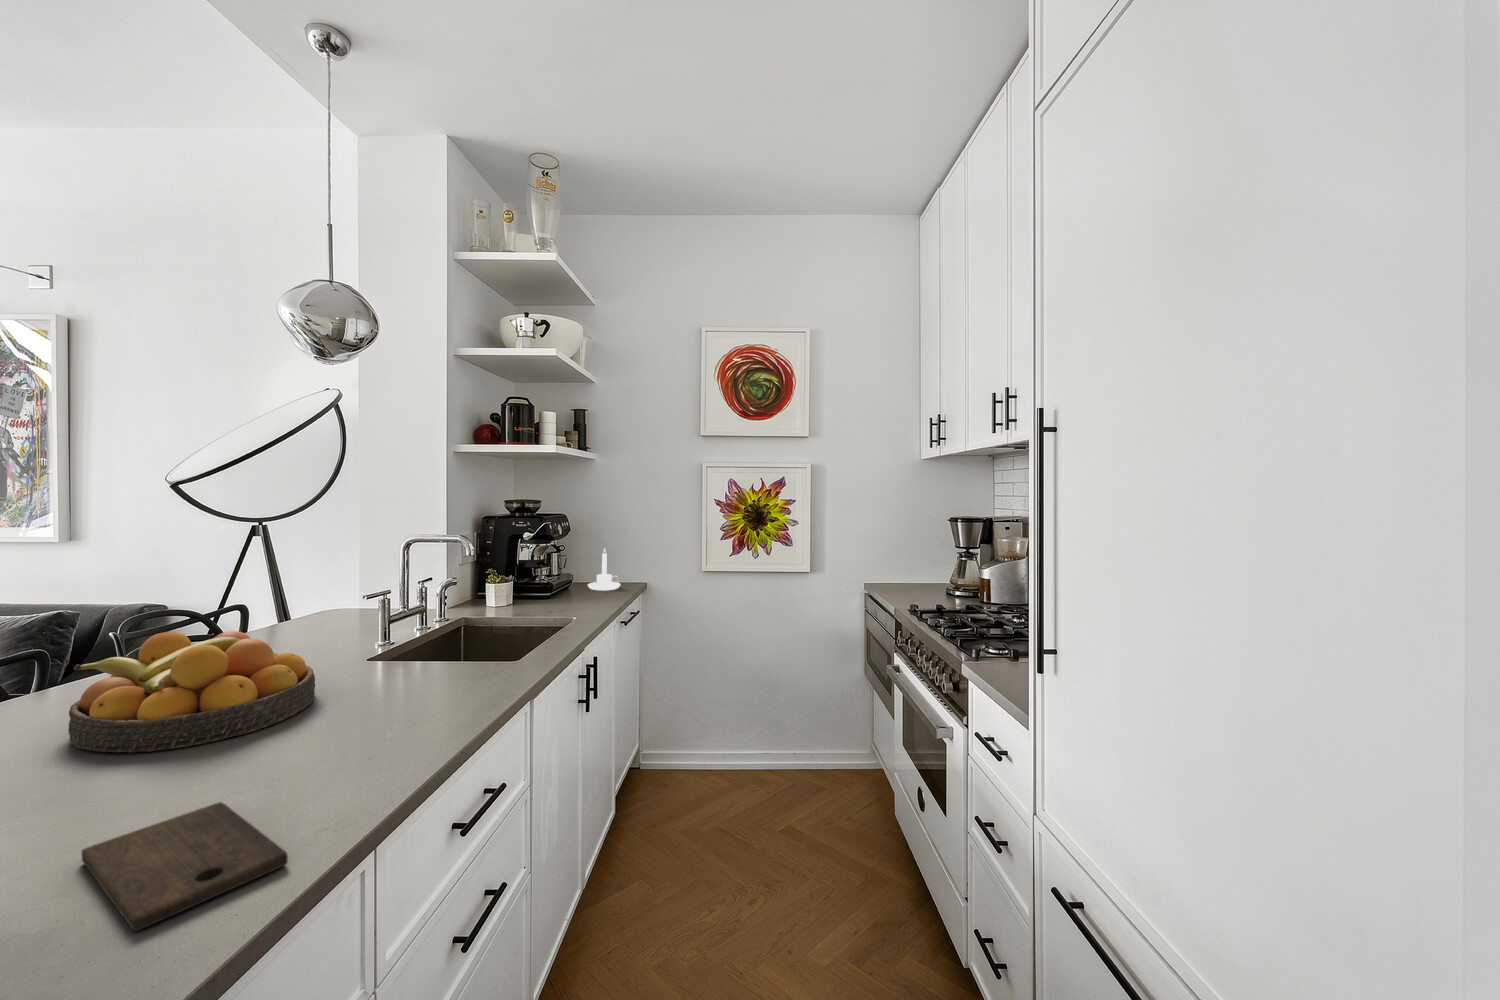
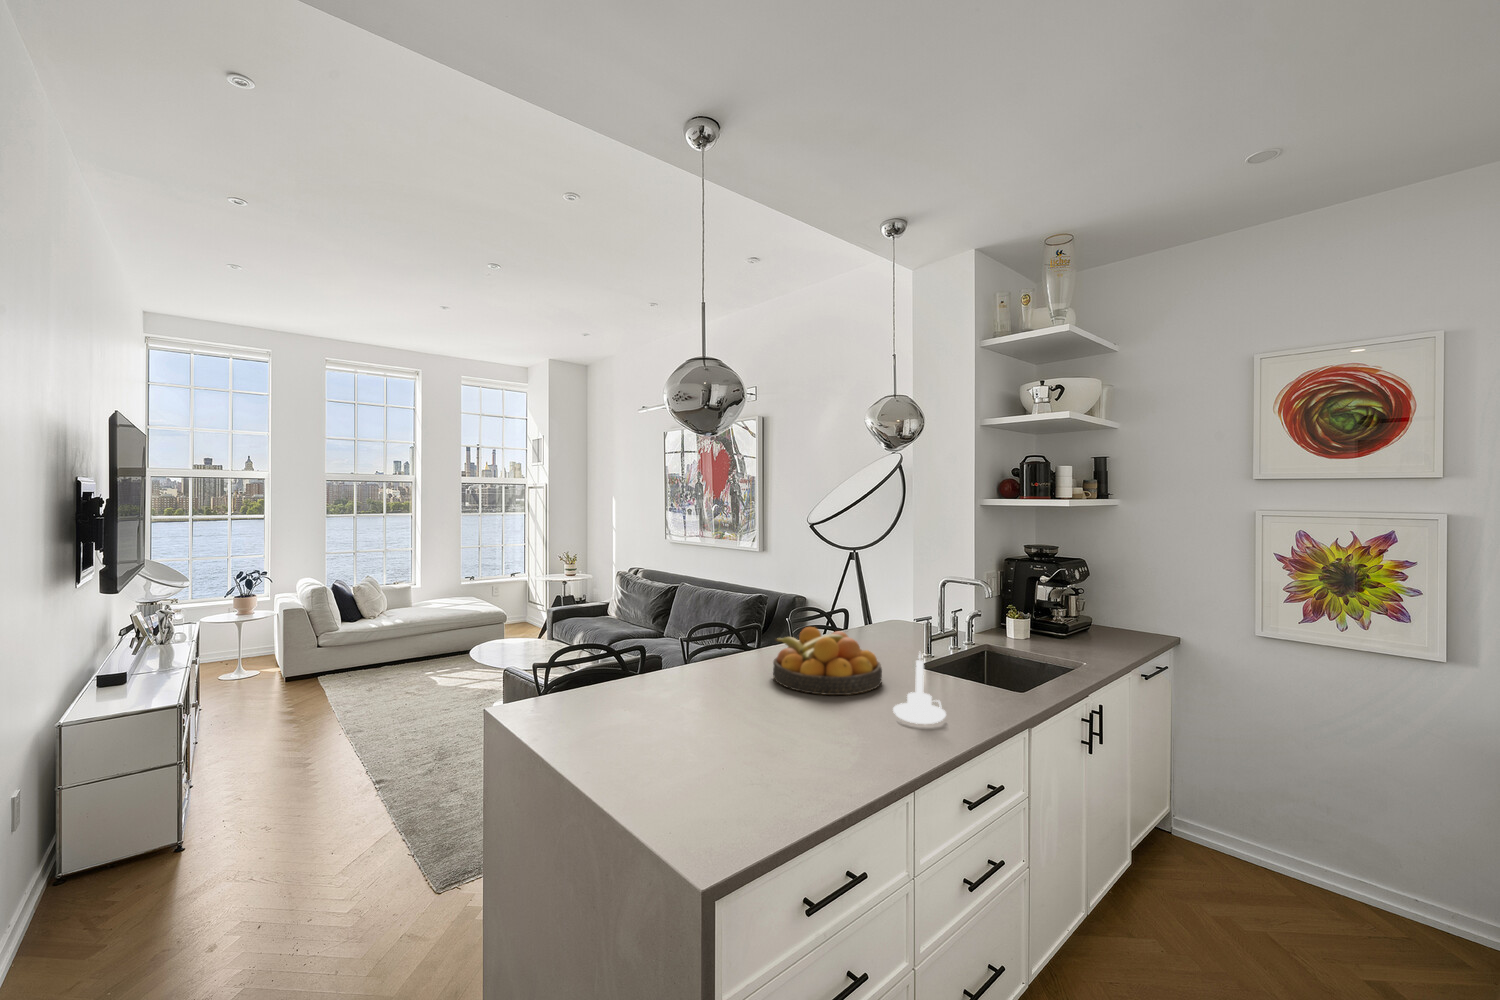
candle holder: present [588,548,620,590] -> present [893,653,946,724]
cutting board: present [82,802,288,931] -> none [786,725,867,768]

